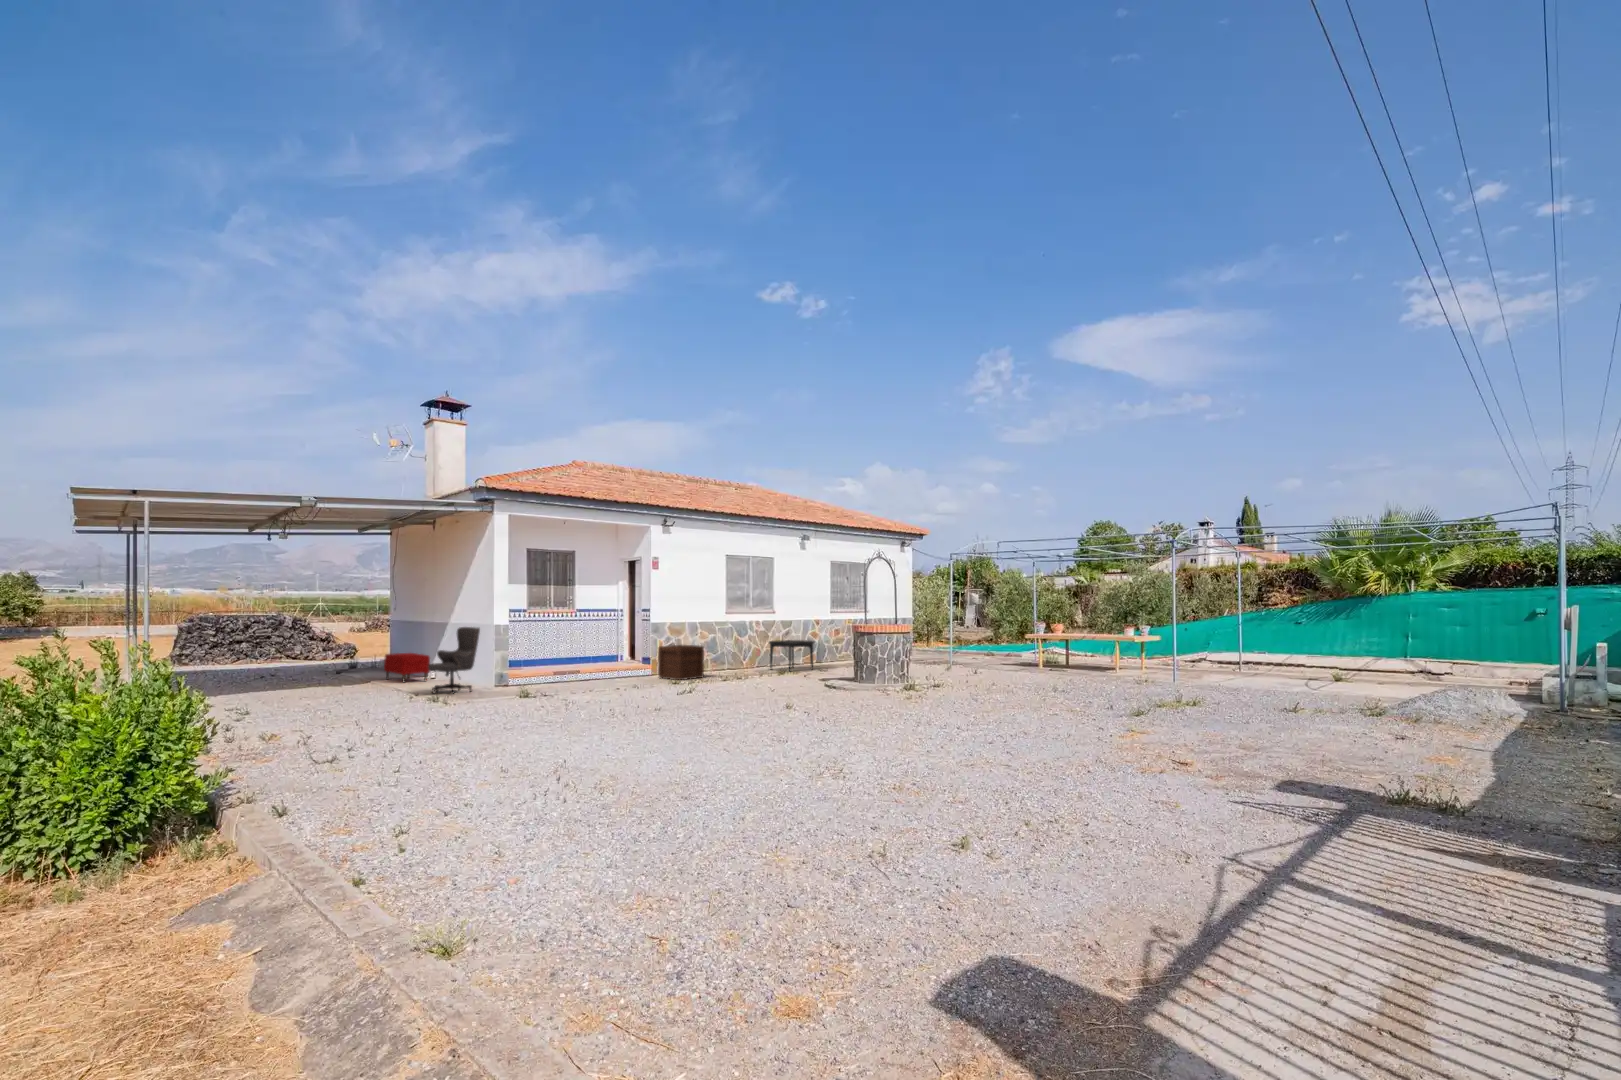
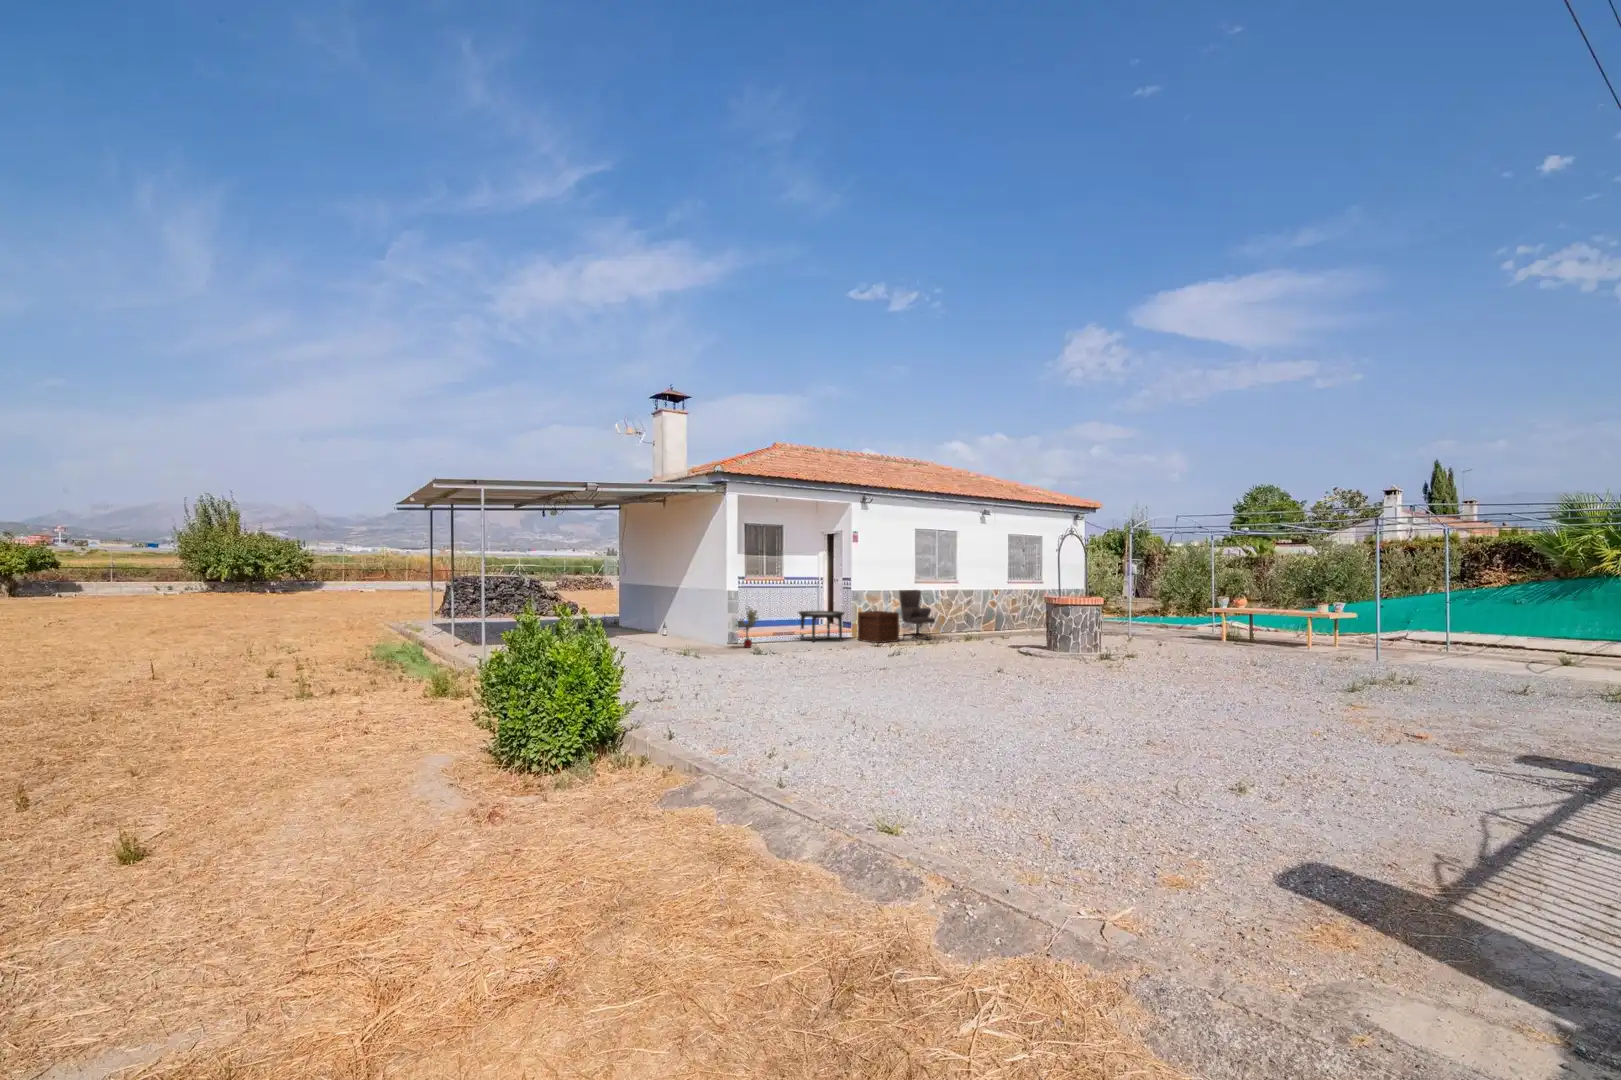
chair: present [428,627,480,694] -> present [899,590,935,640]
round table: present [769,640,814,671] -> present [799,611,844,642]
potted tree: none [509,641,539,690] -> present [736,606,758,648]
bench: present [384,653,430,682] -> none [624,612,662,638]

